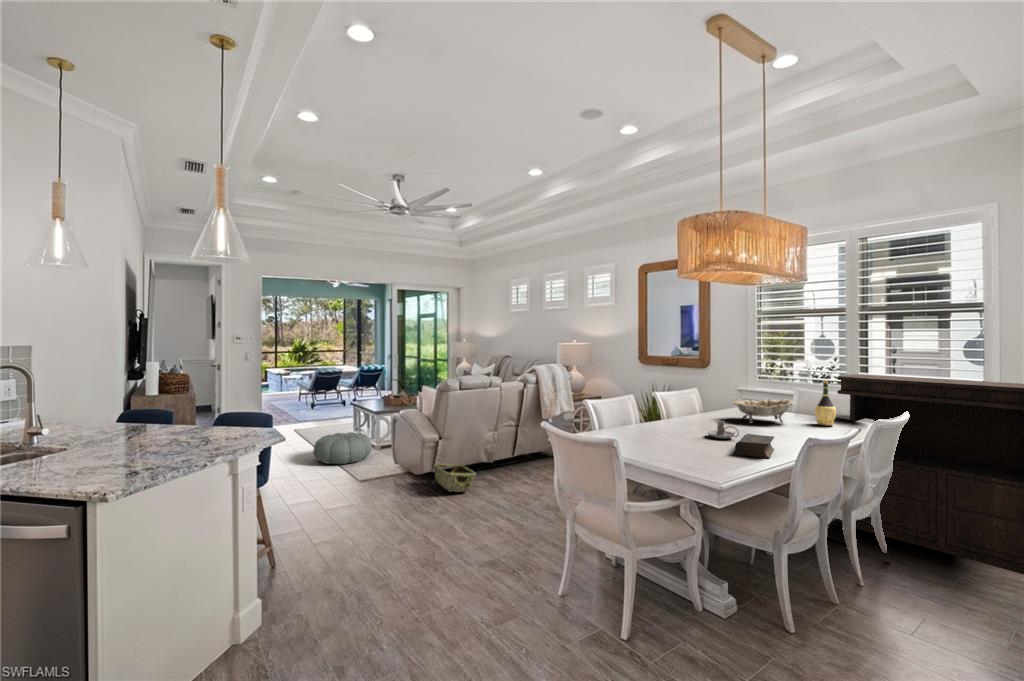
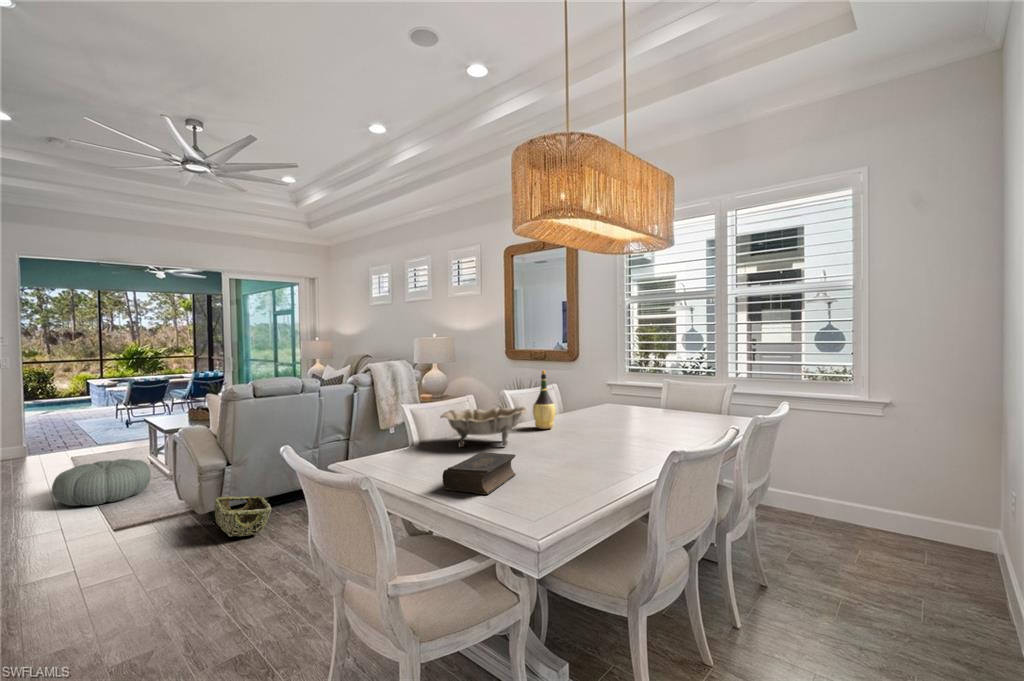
console table: present [838,374,1024,574] -> none [707,361,958,600]
wine bottle: present [815,381,836,426] -> present [533,371,556,429]
decorative bowl: present [733,399,794,424] -> present [441,407,526,447]
candle holder: present [708,421,739,438] -> none [550,423,589,447]
book: present [735,434,774,458] -> present [443,452,516,494]

